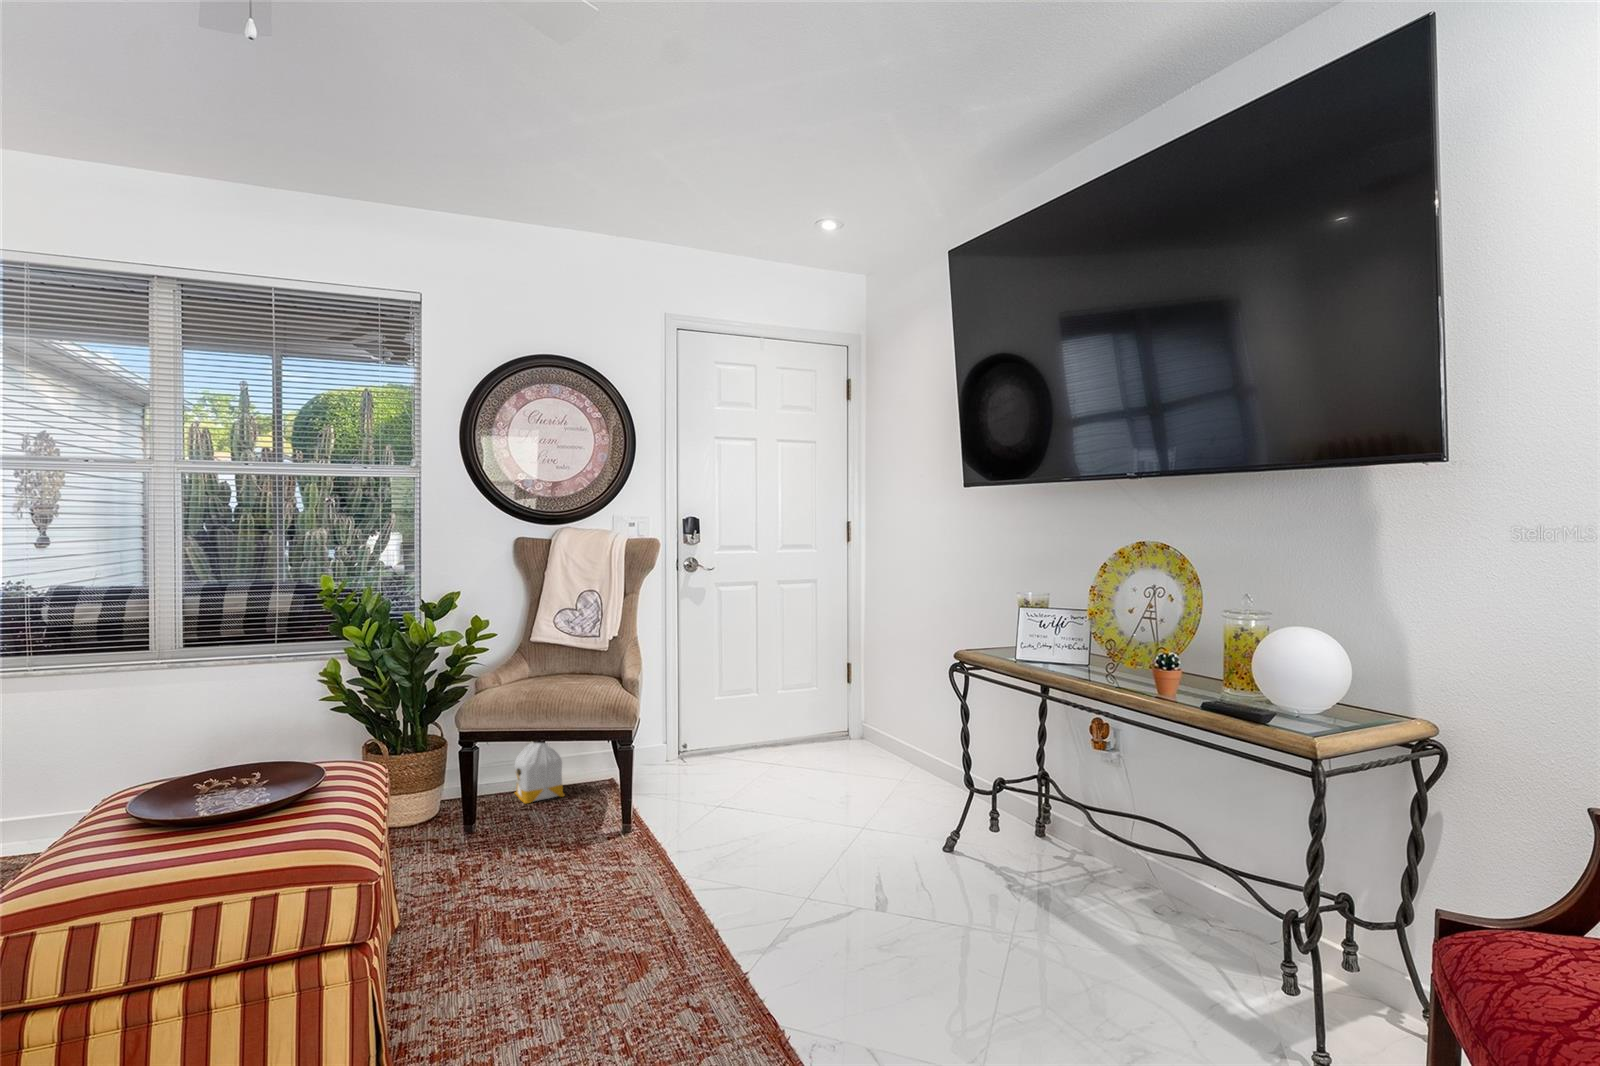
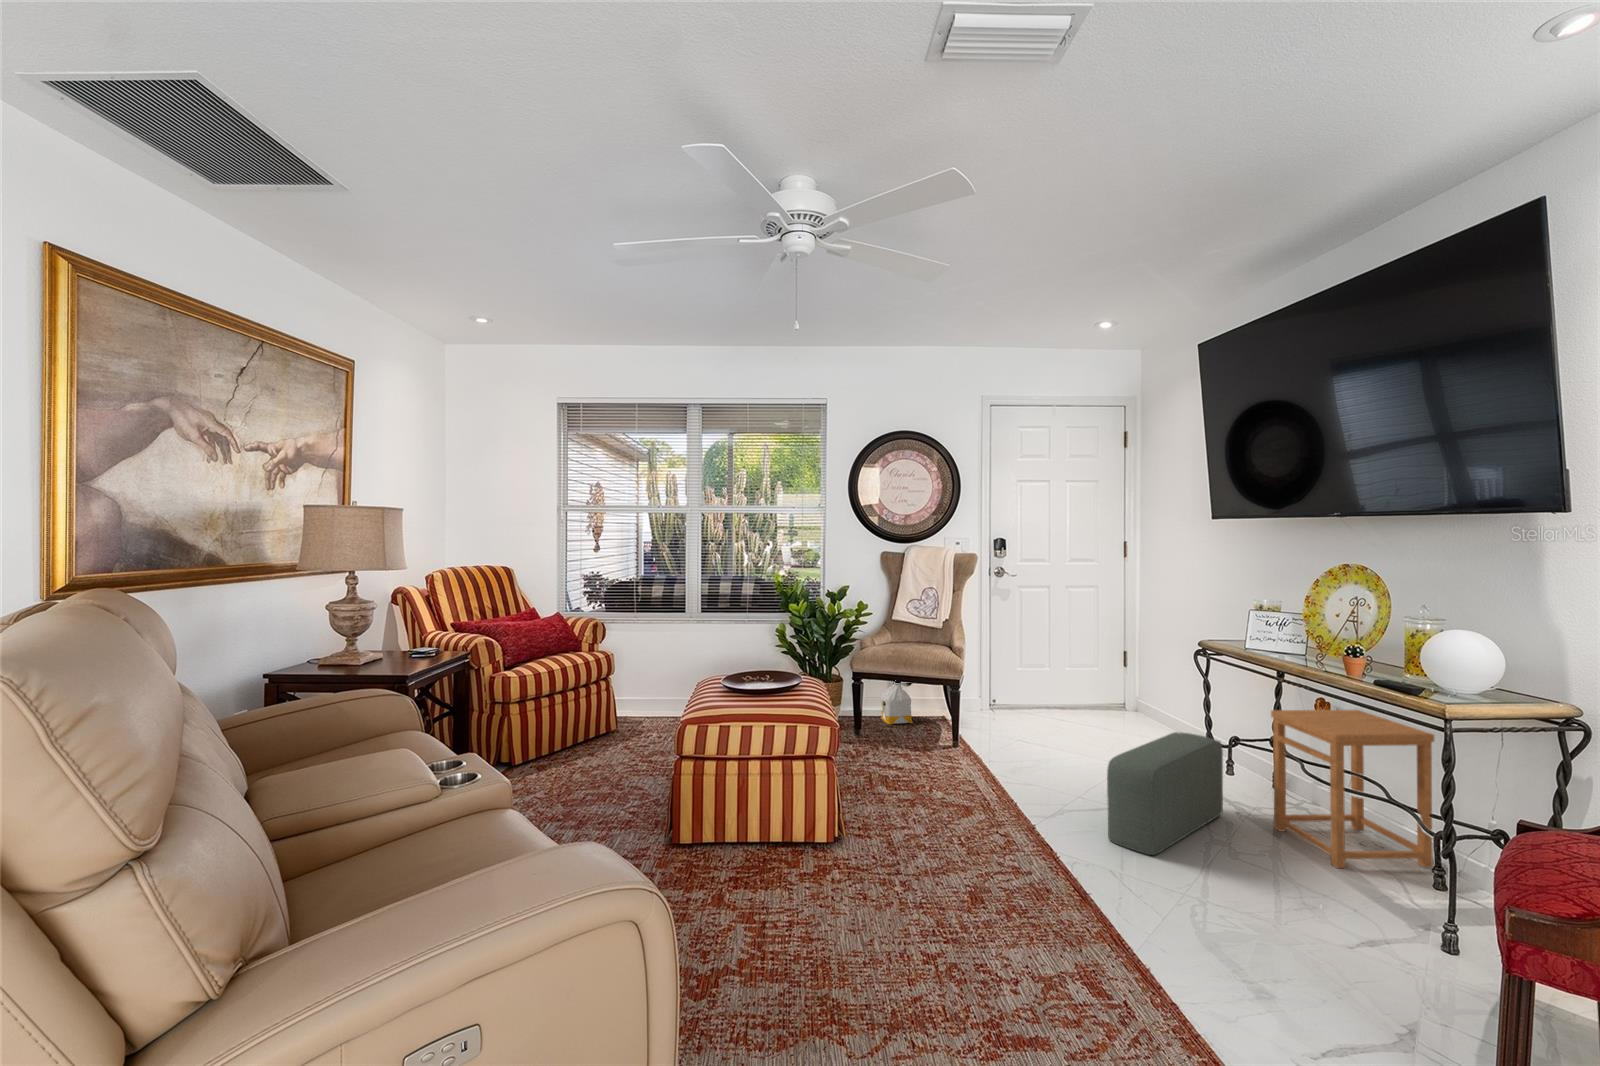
side table: none [1055,732,1248,967] -> present [1271,710,1434,868]
pouf: none [857,786,995,1003] -> present [1107,732,1223,855]

